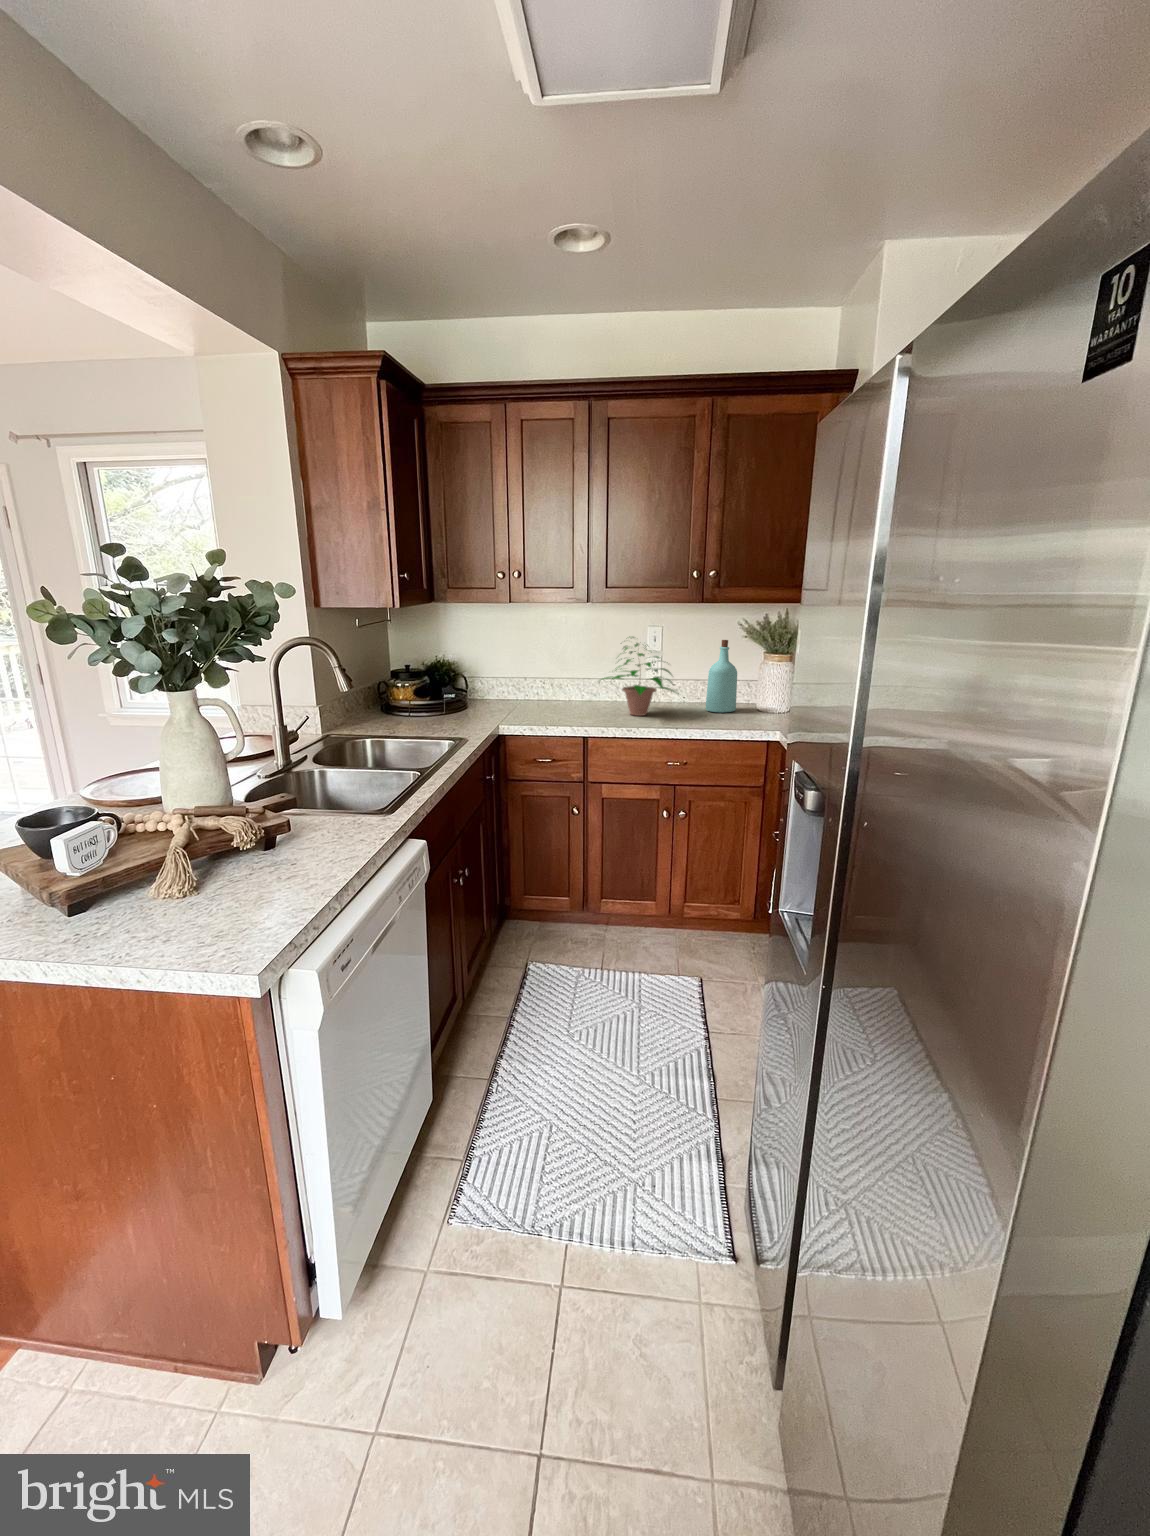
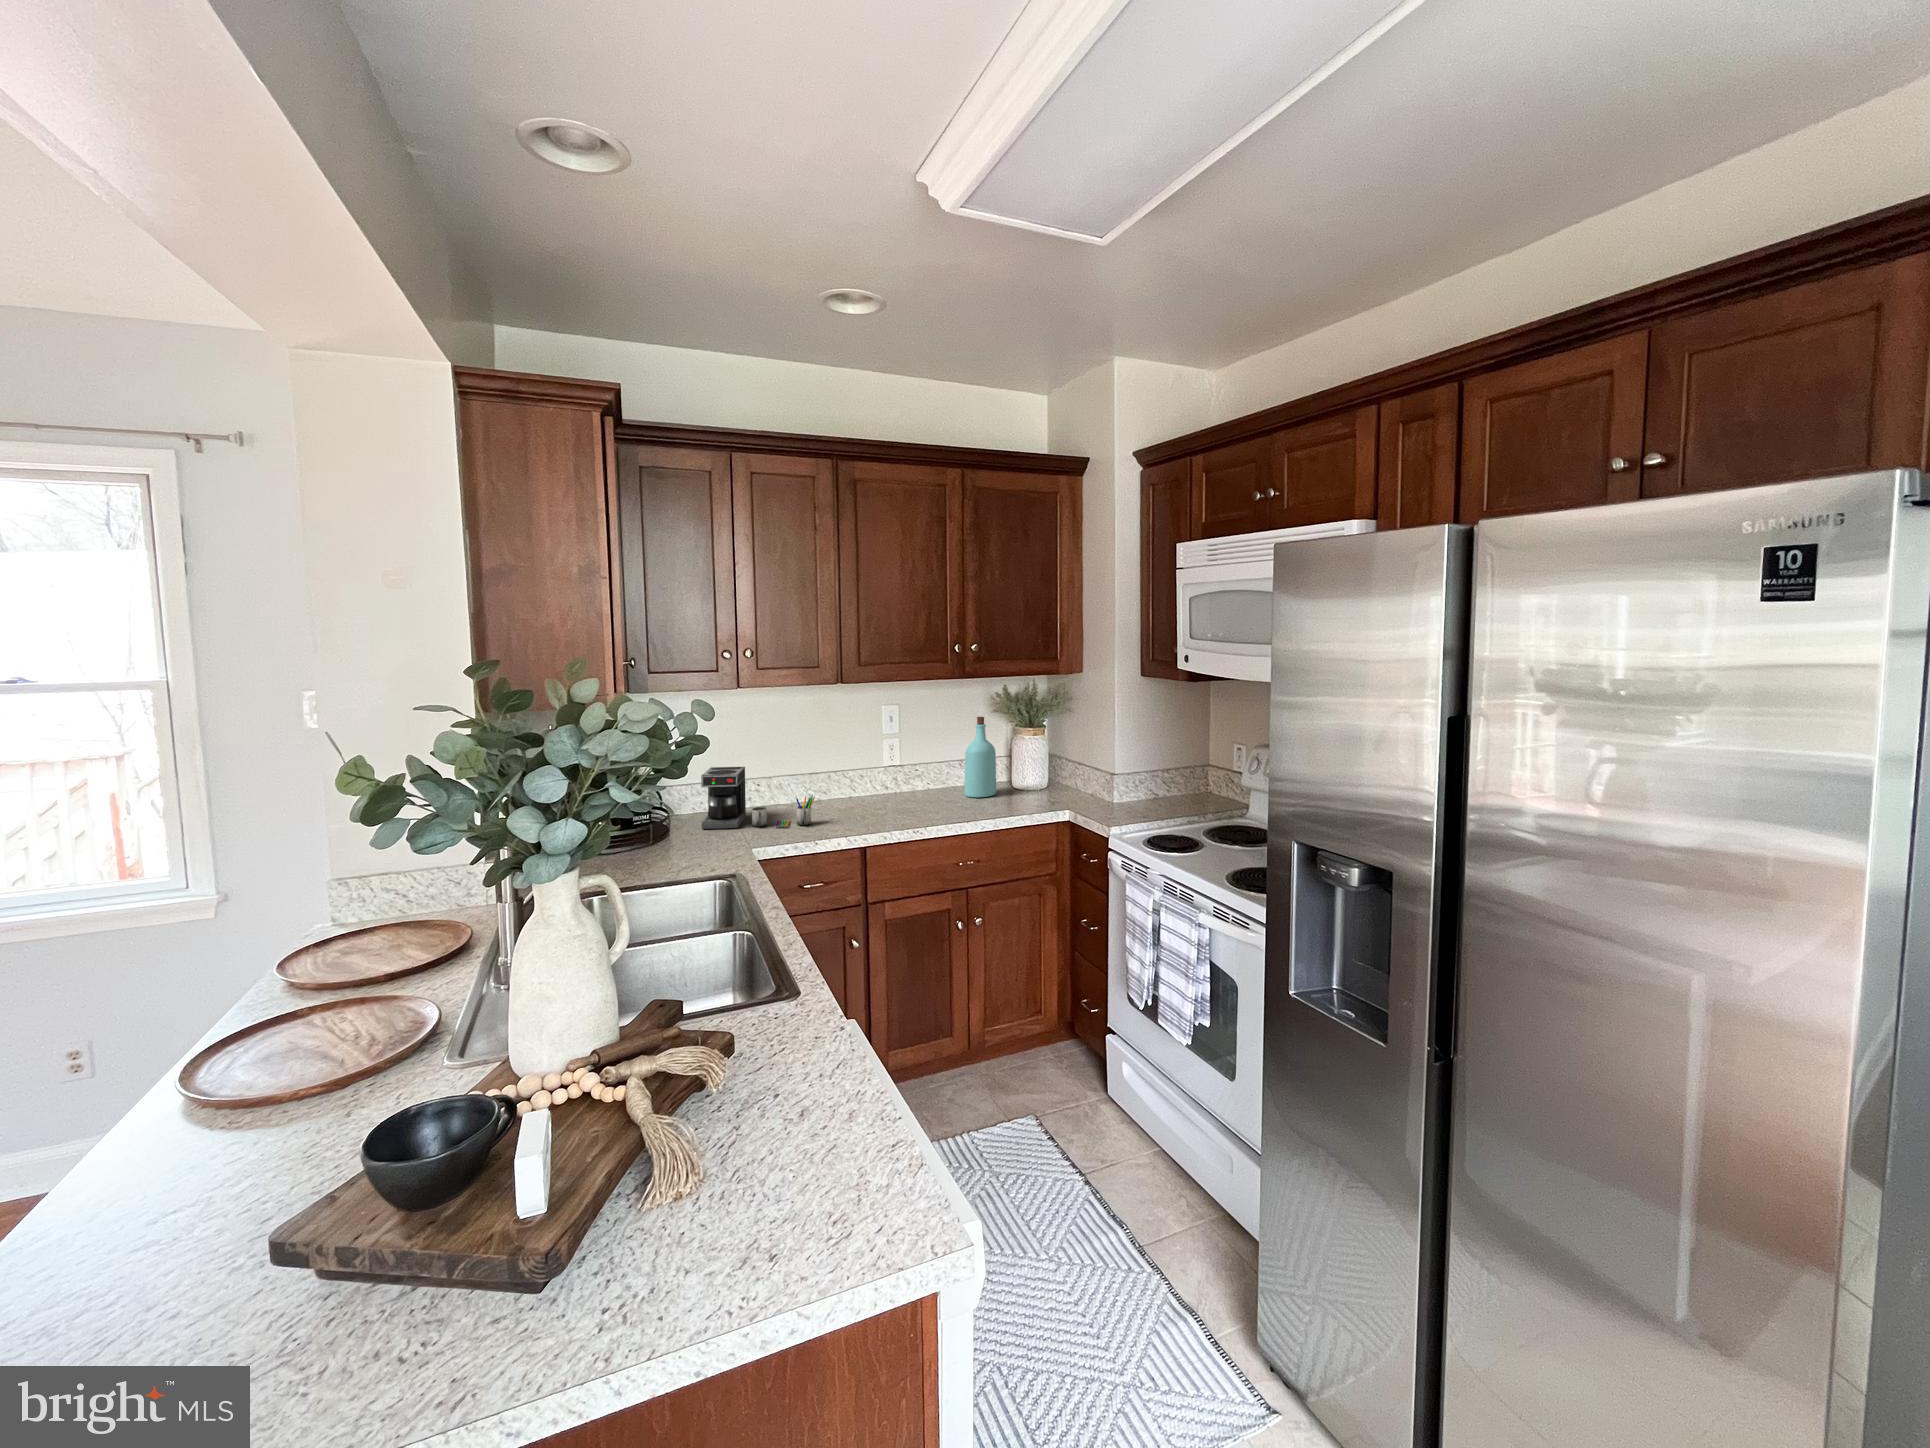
potted plant: present [605,637,675,716] -> none [854,719,950,812]
coffee maker: none [481,666,562,716] -> present [701,767,815,829]

